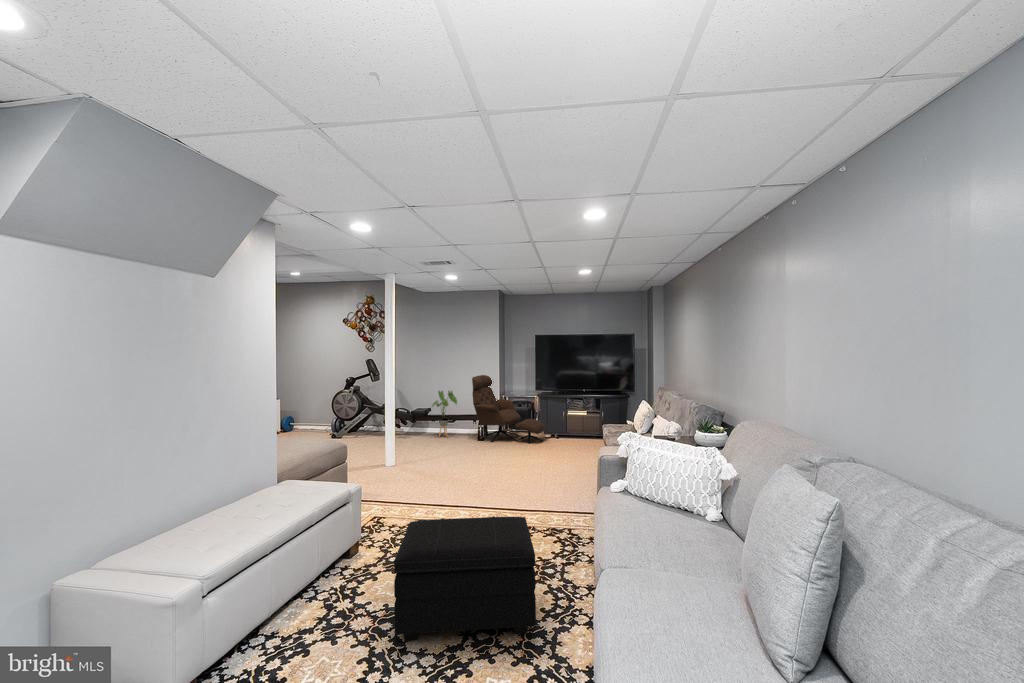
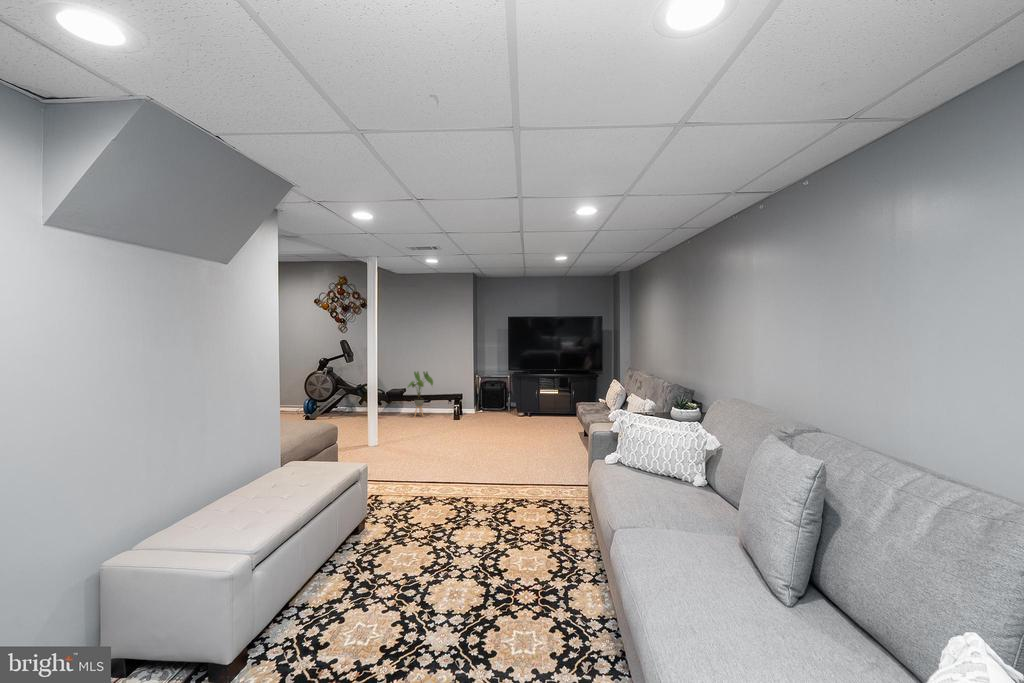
lounge chair: present [472,375,545,444] -> none [448,356,519,422]
footstool: present [394,516,536,641] -> none [423,491,550,605]

